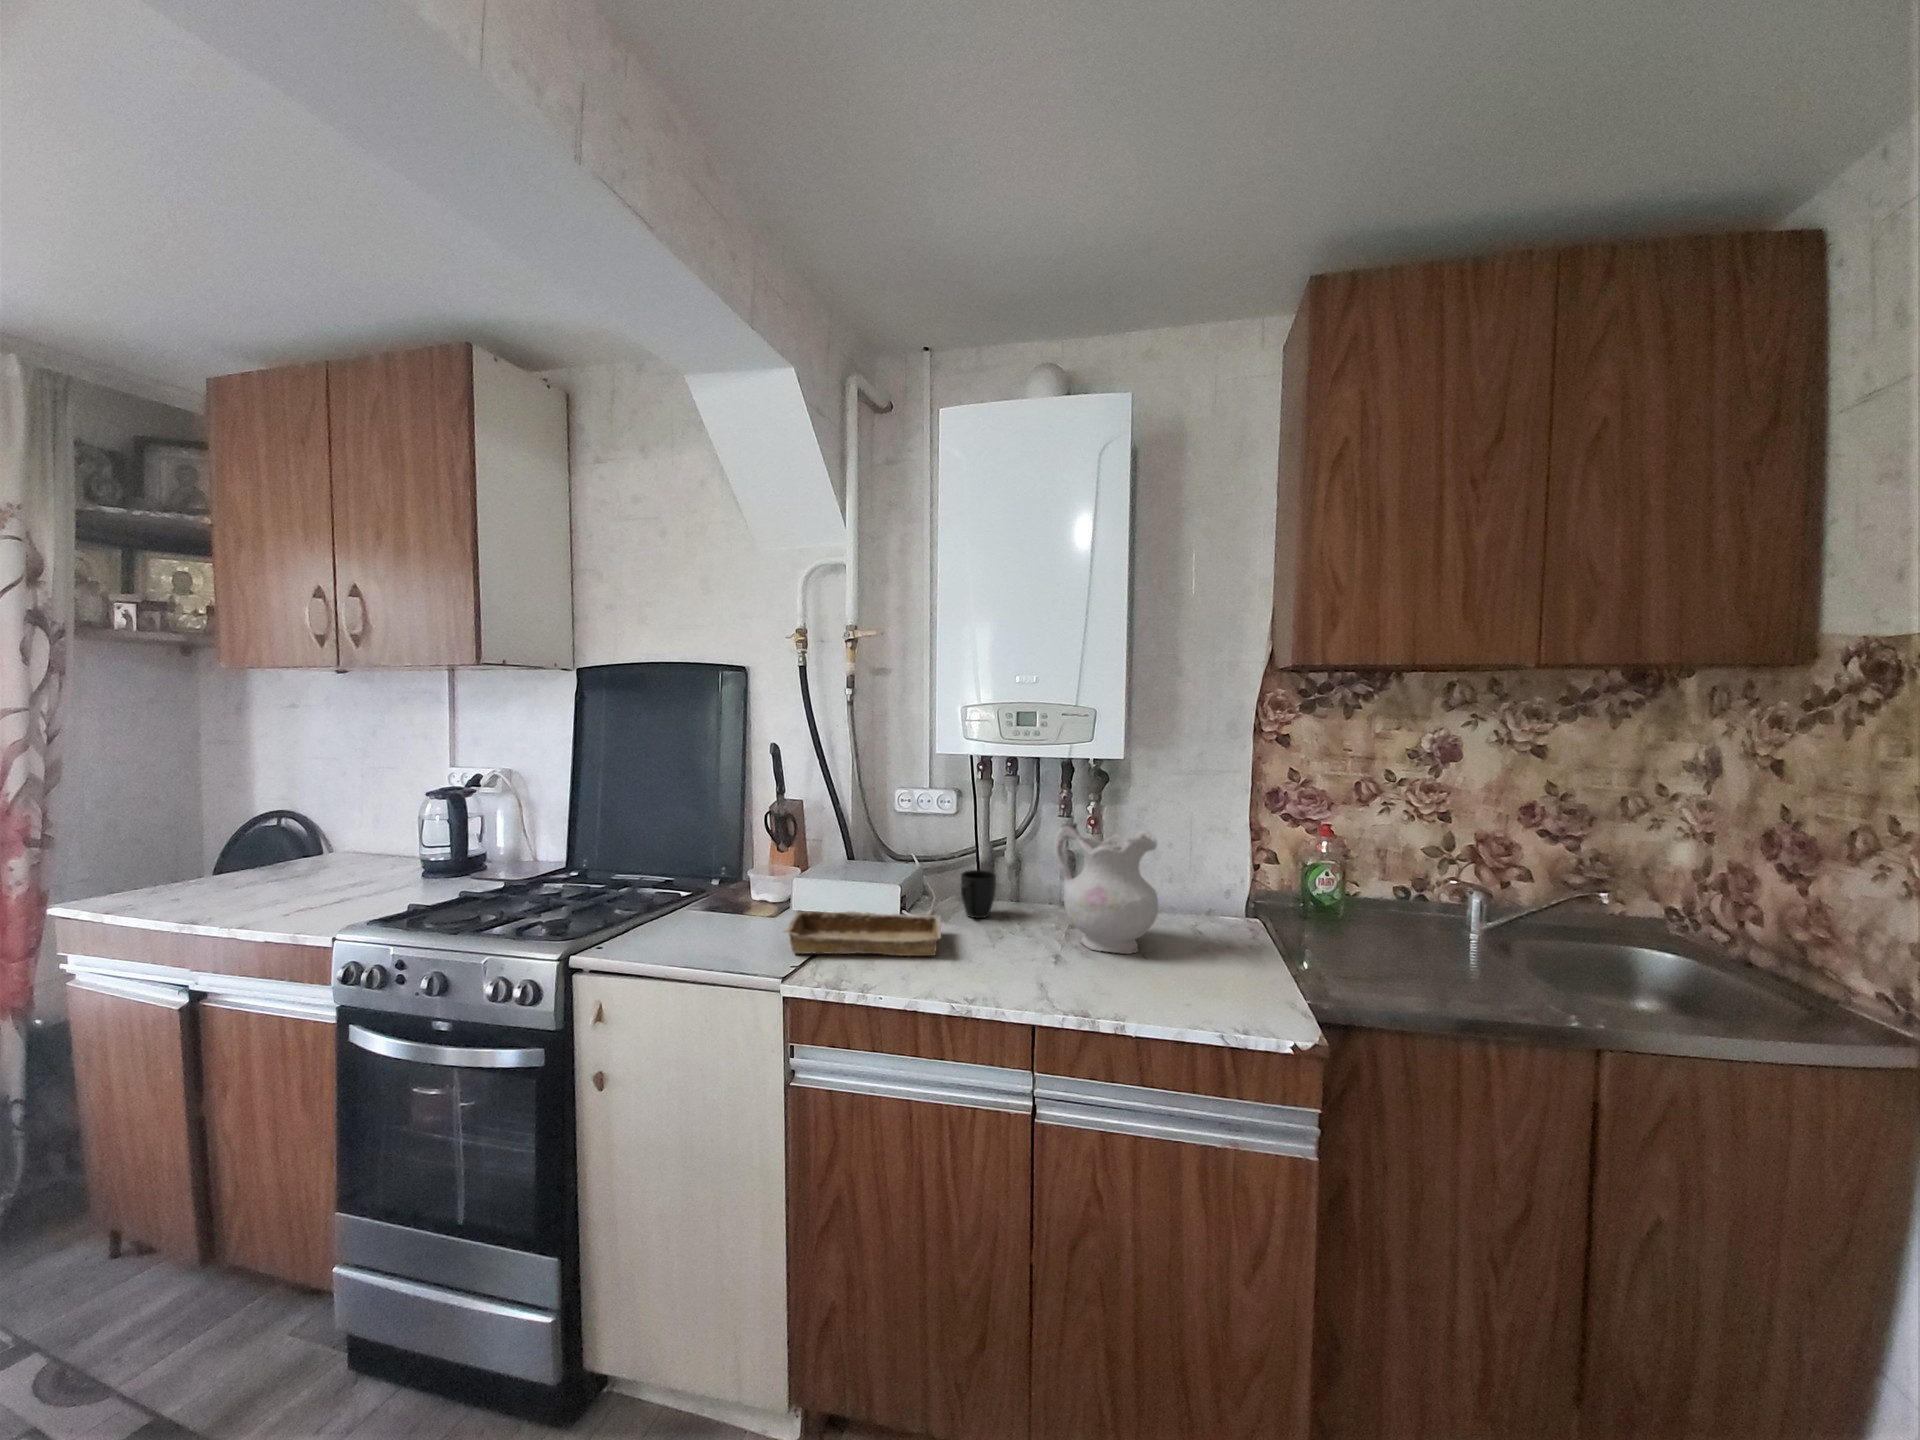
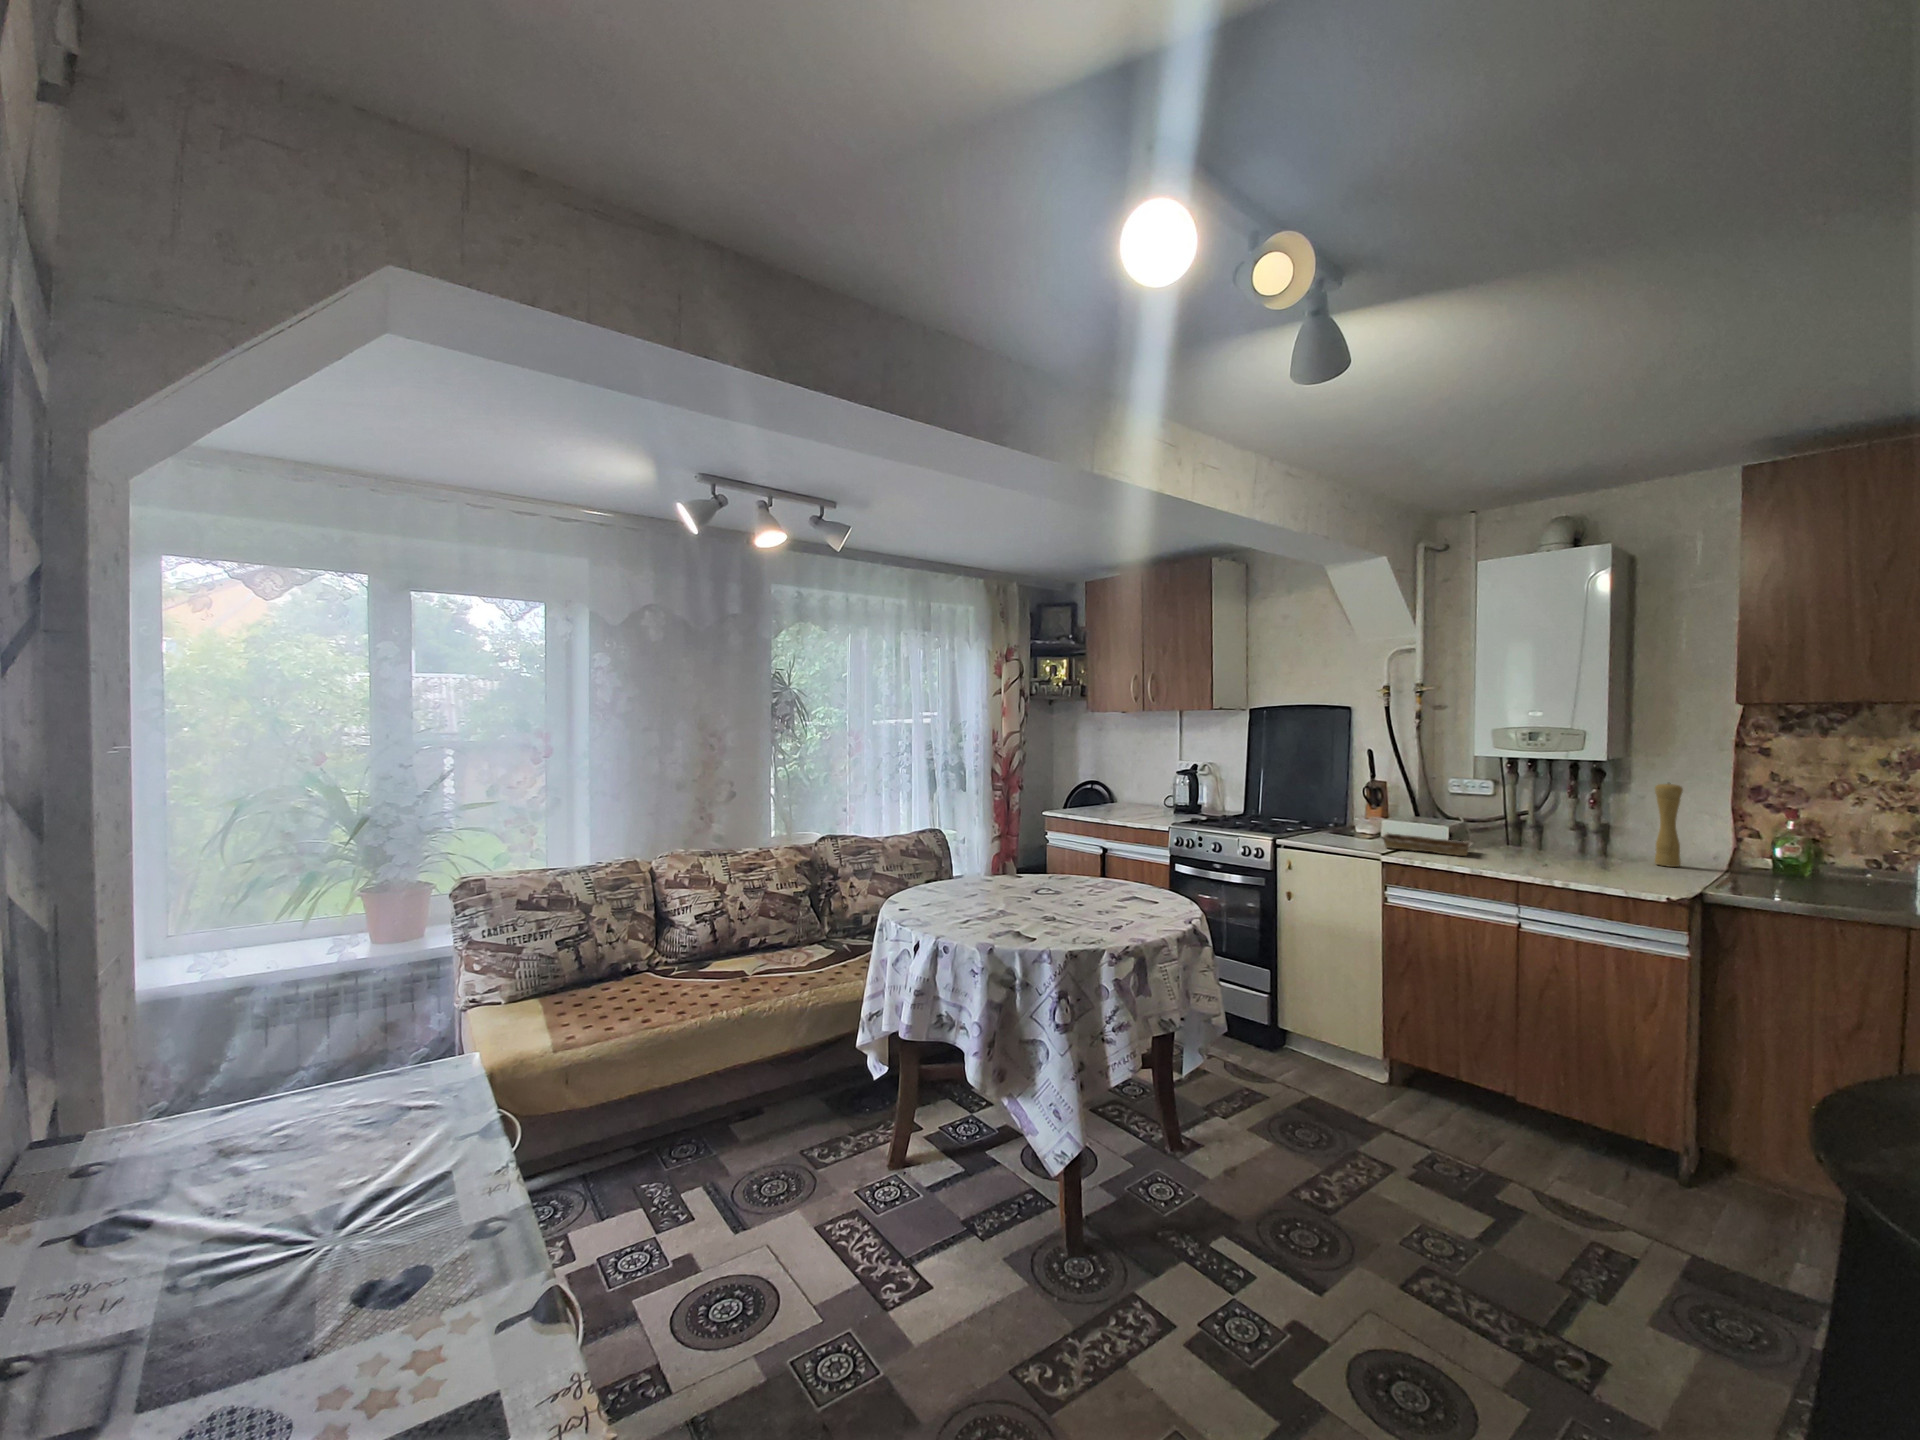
pepper mill: none [1169,789,1204,919] -> present [1655,783,1683,867]
ceramic pitcher: present [1054,822,1158,954] -> none [1551,794,1623,869]
mug: present [961,870,996,918] -> none [1489,825,1516,851]

